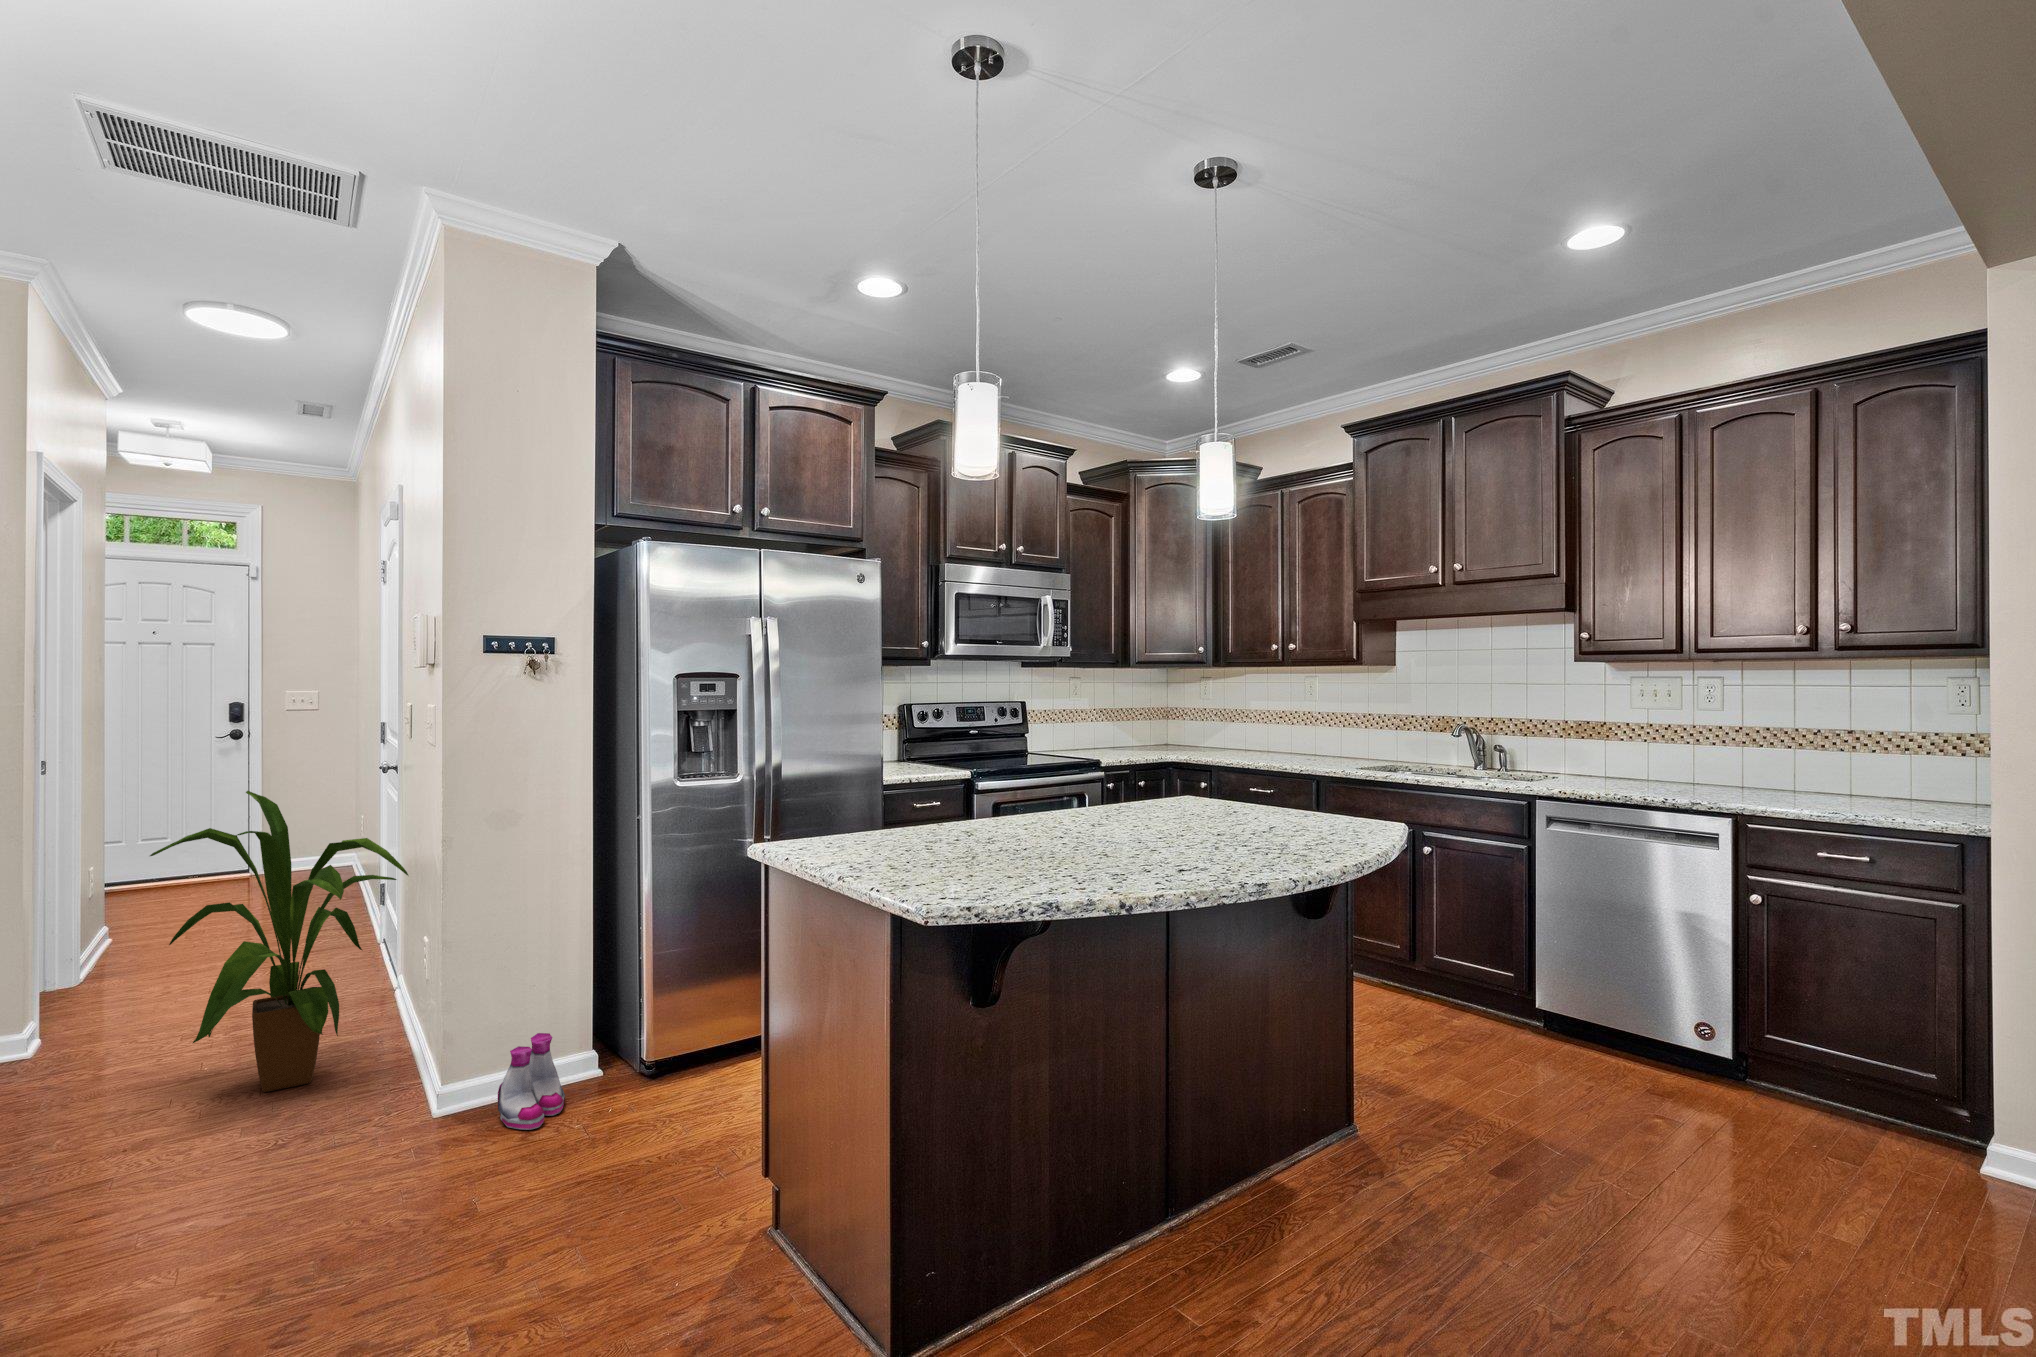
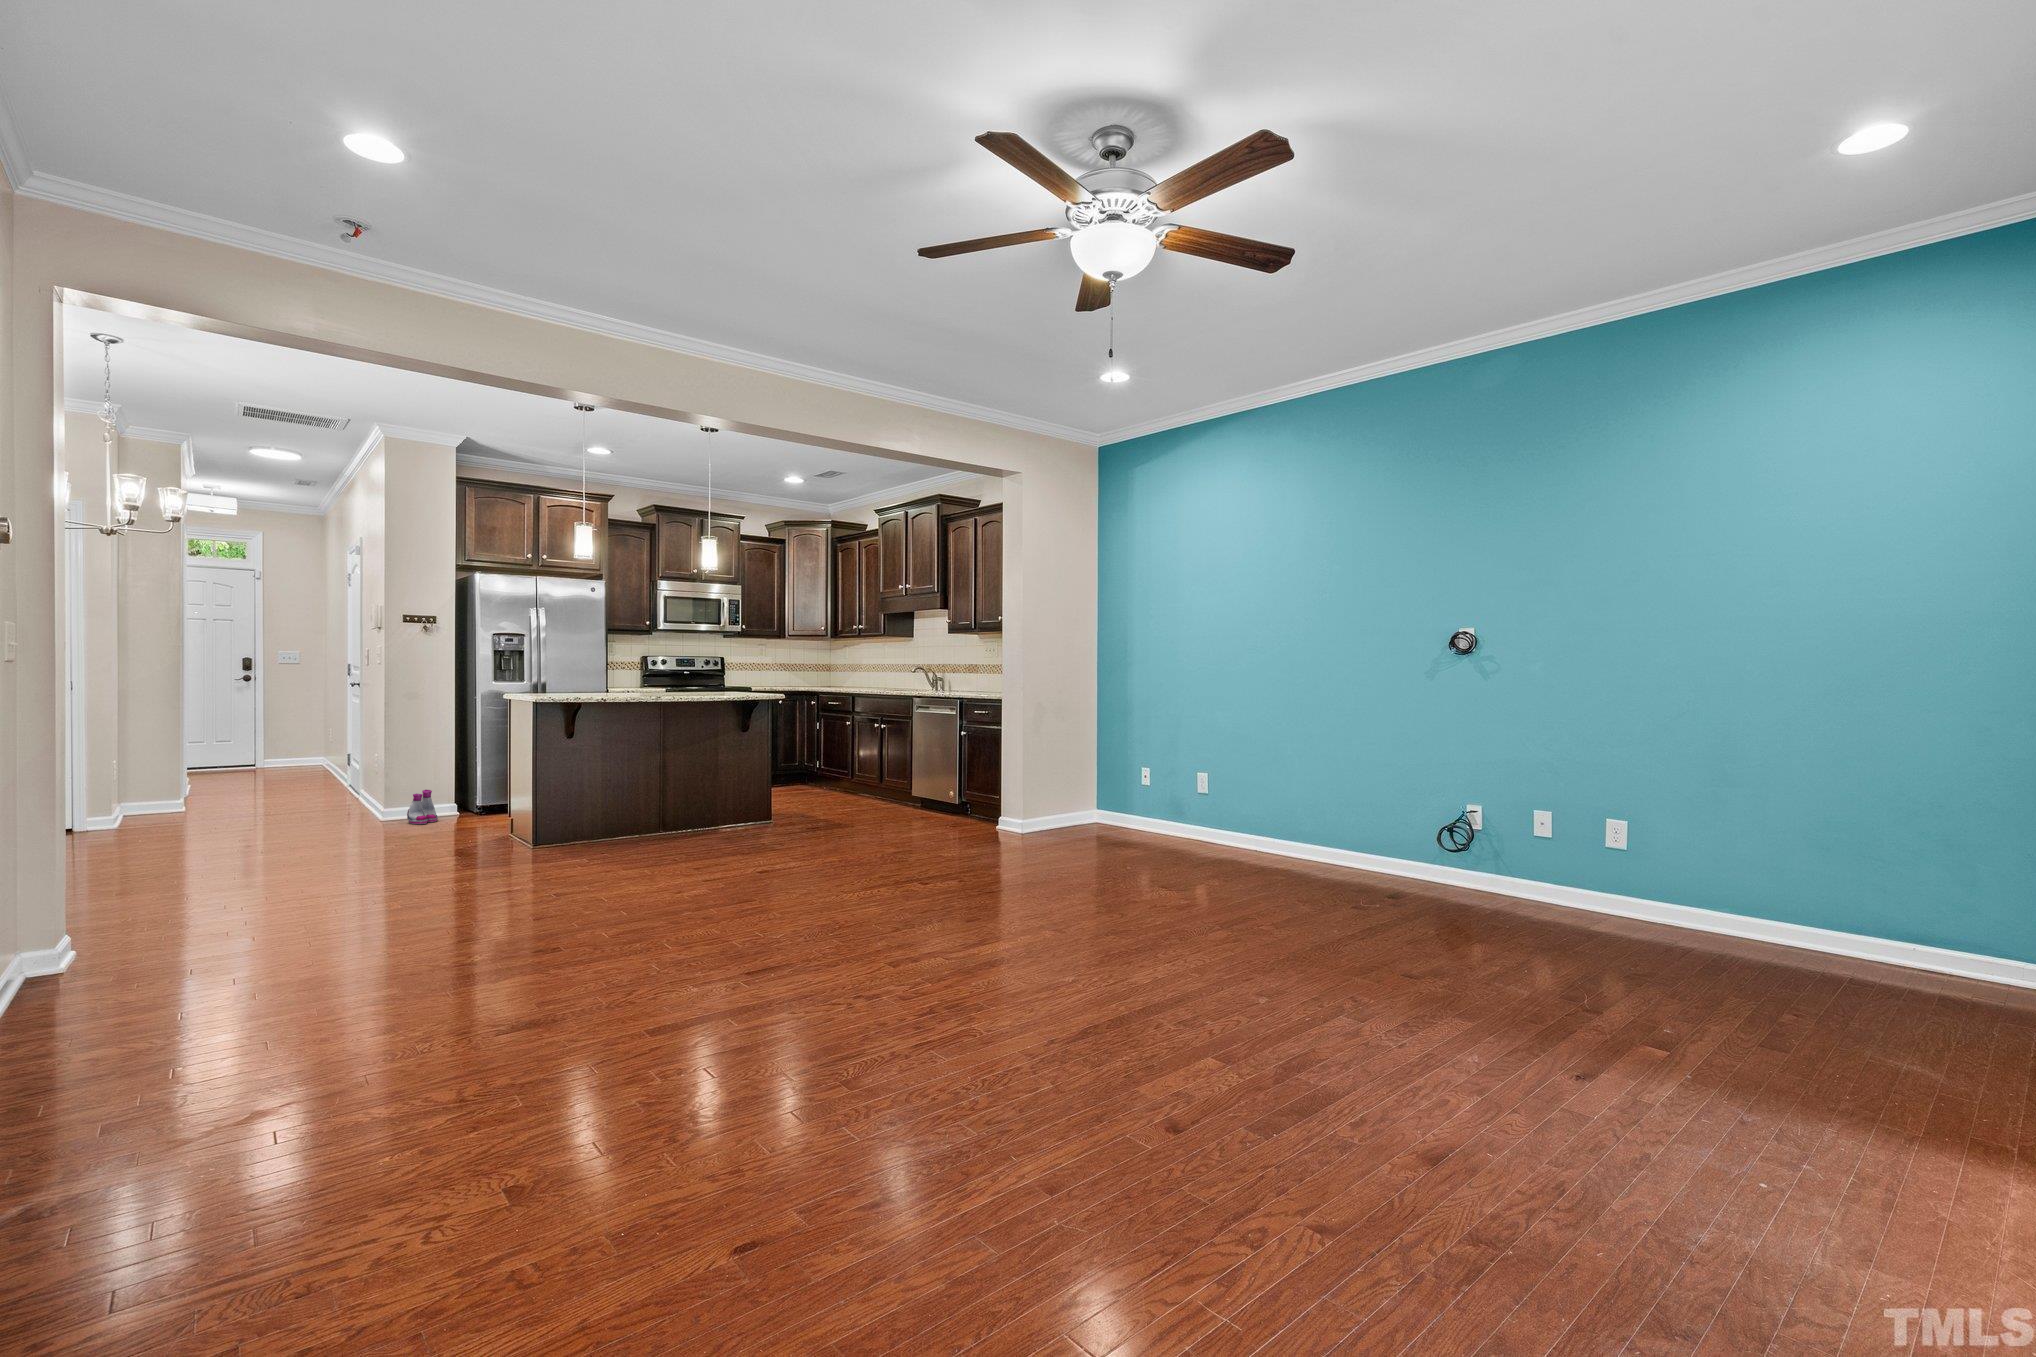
house plant: present [150,791,408,1092] -> none [251,686,367,818]

